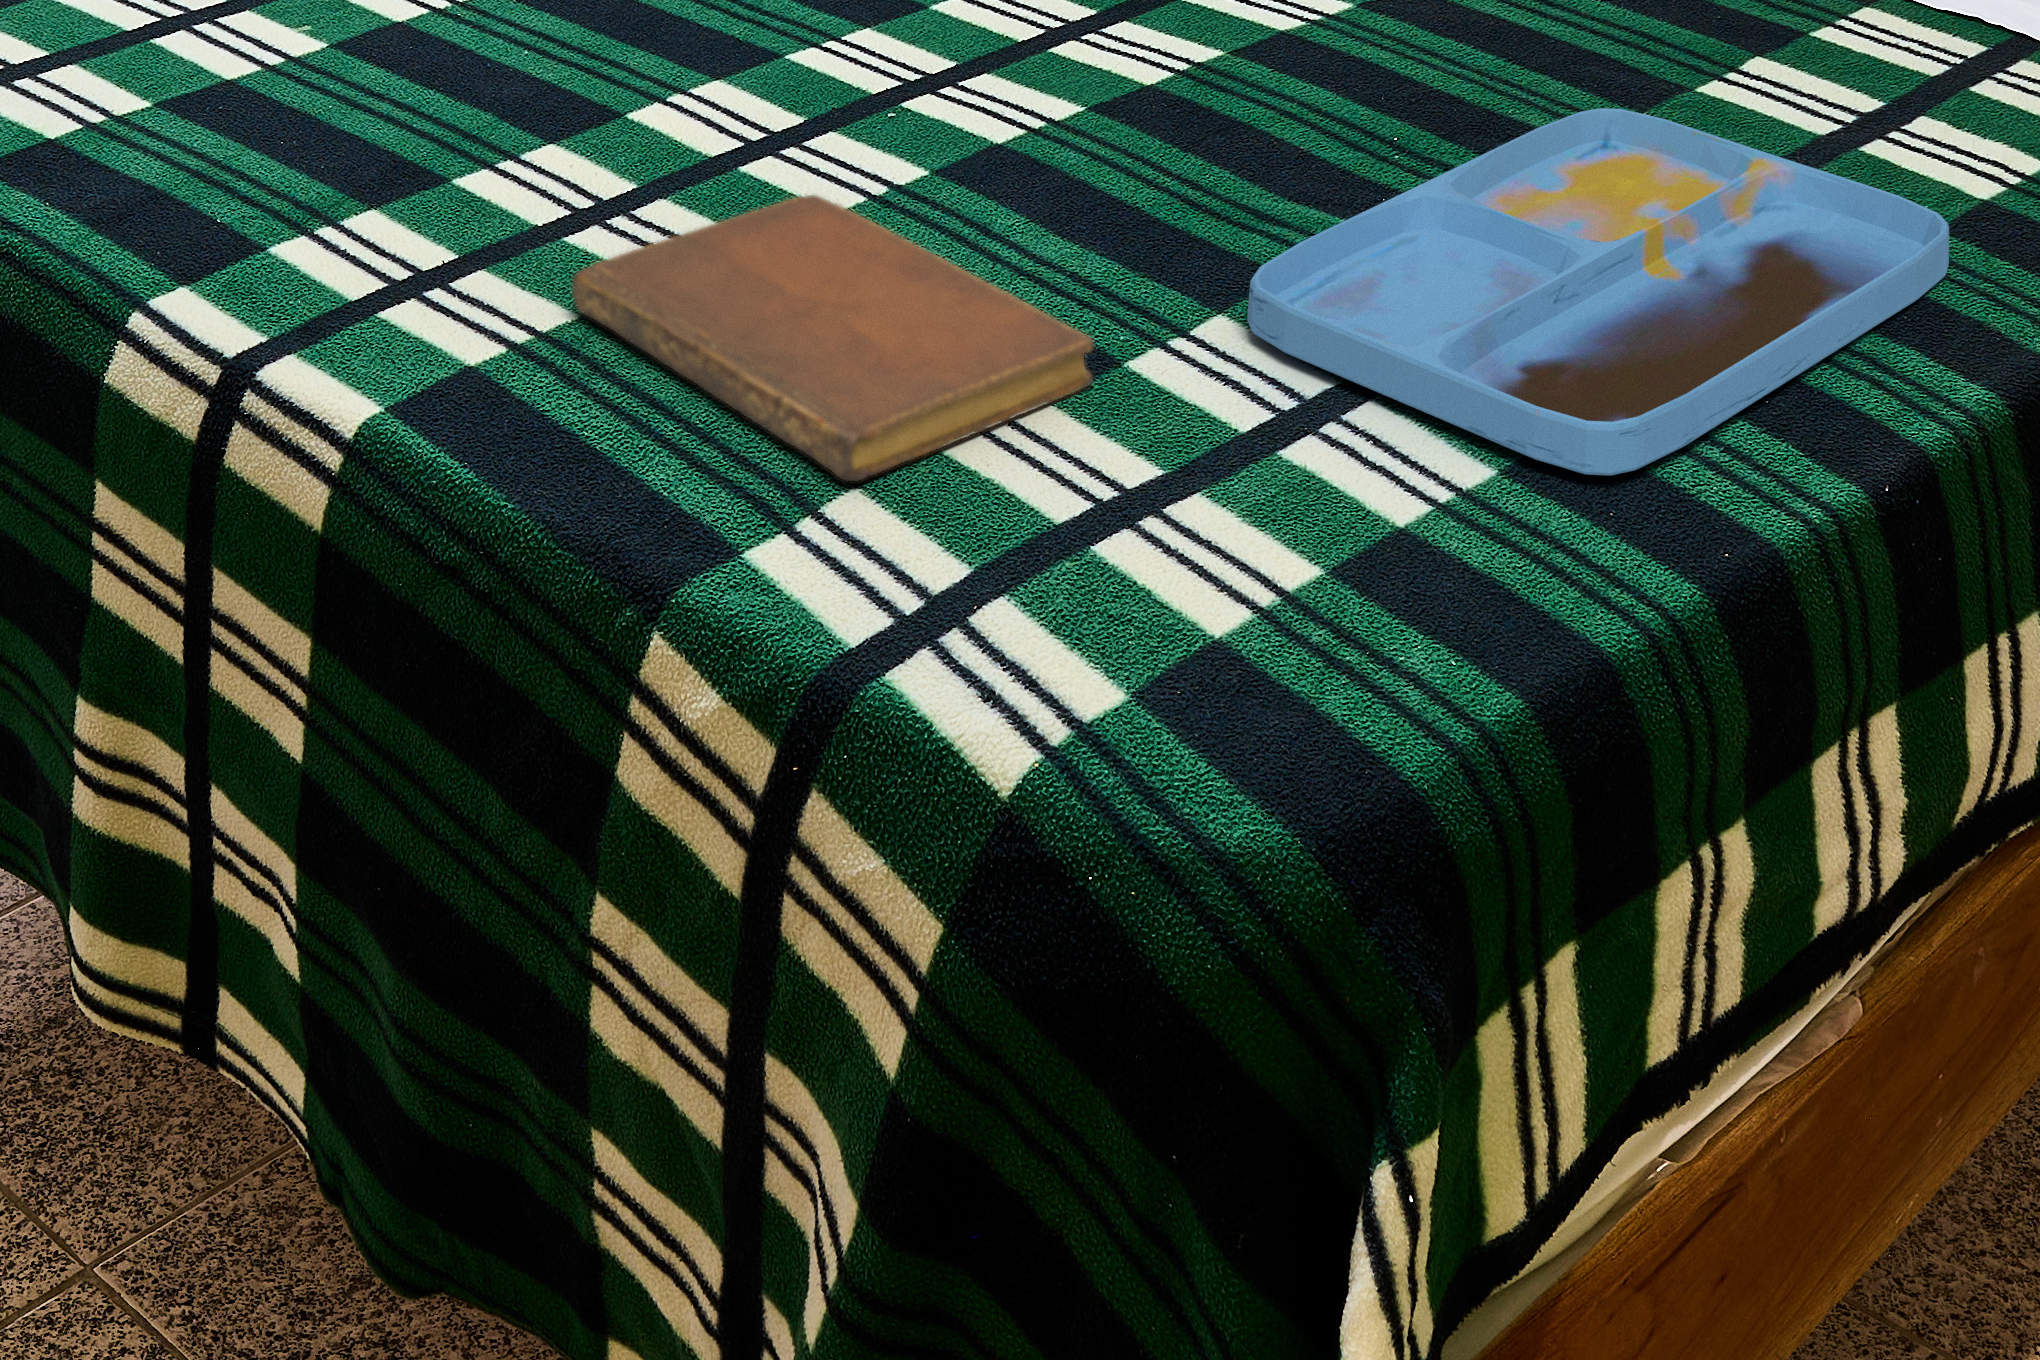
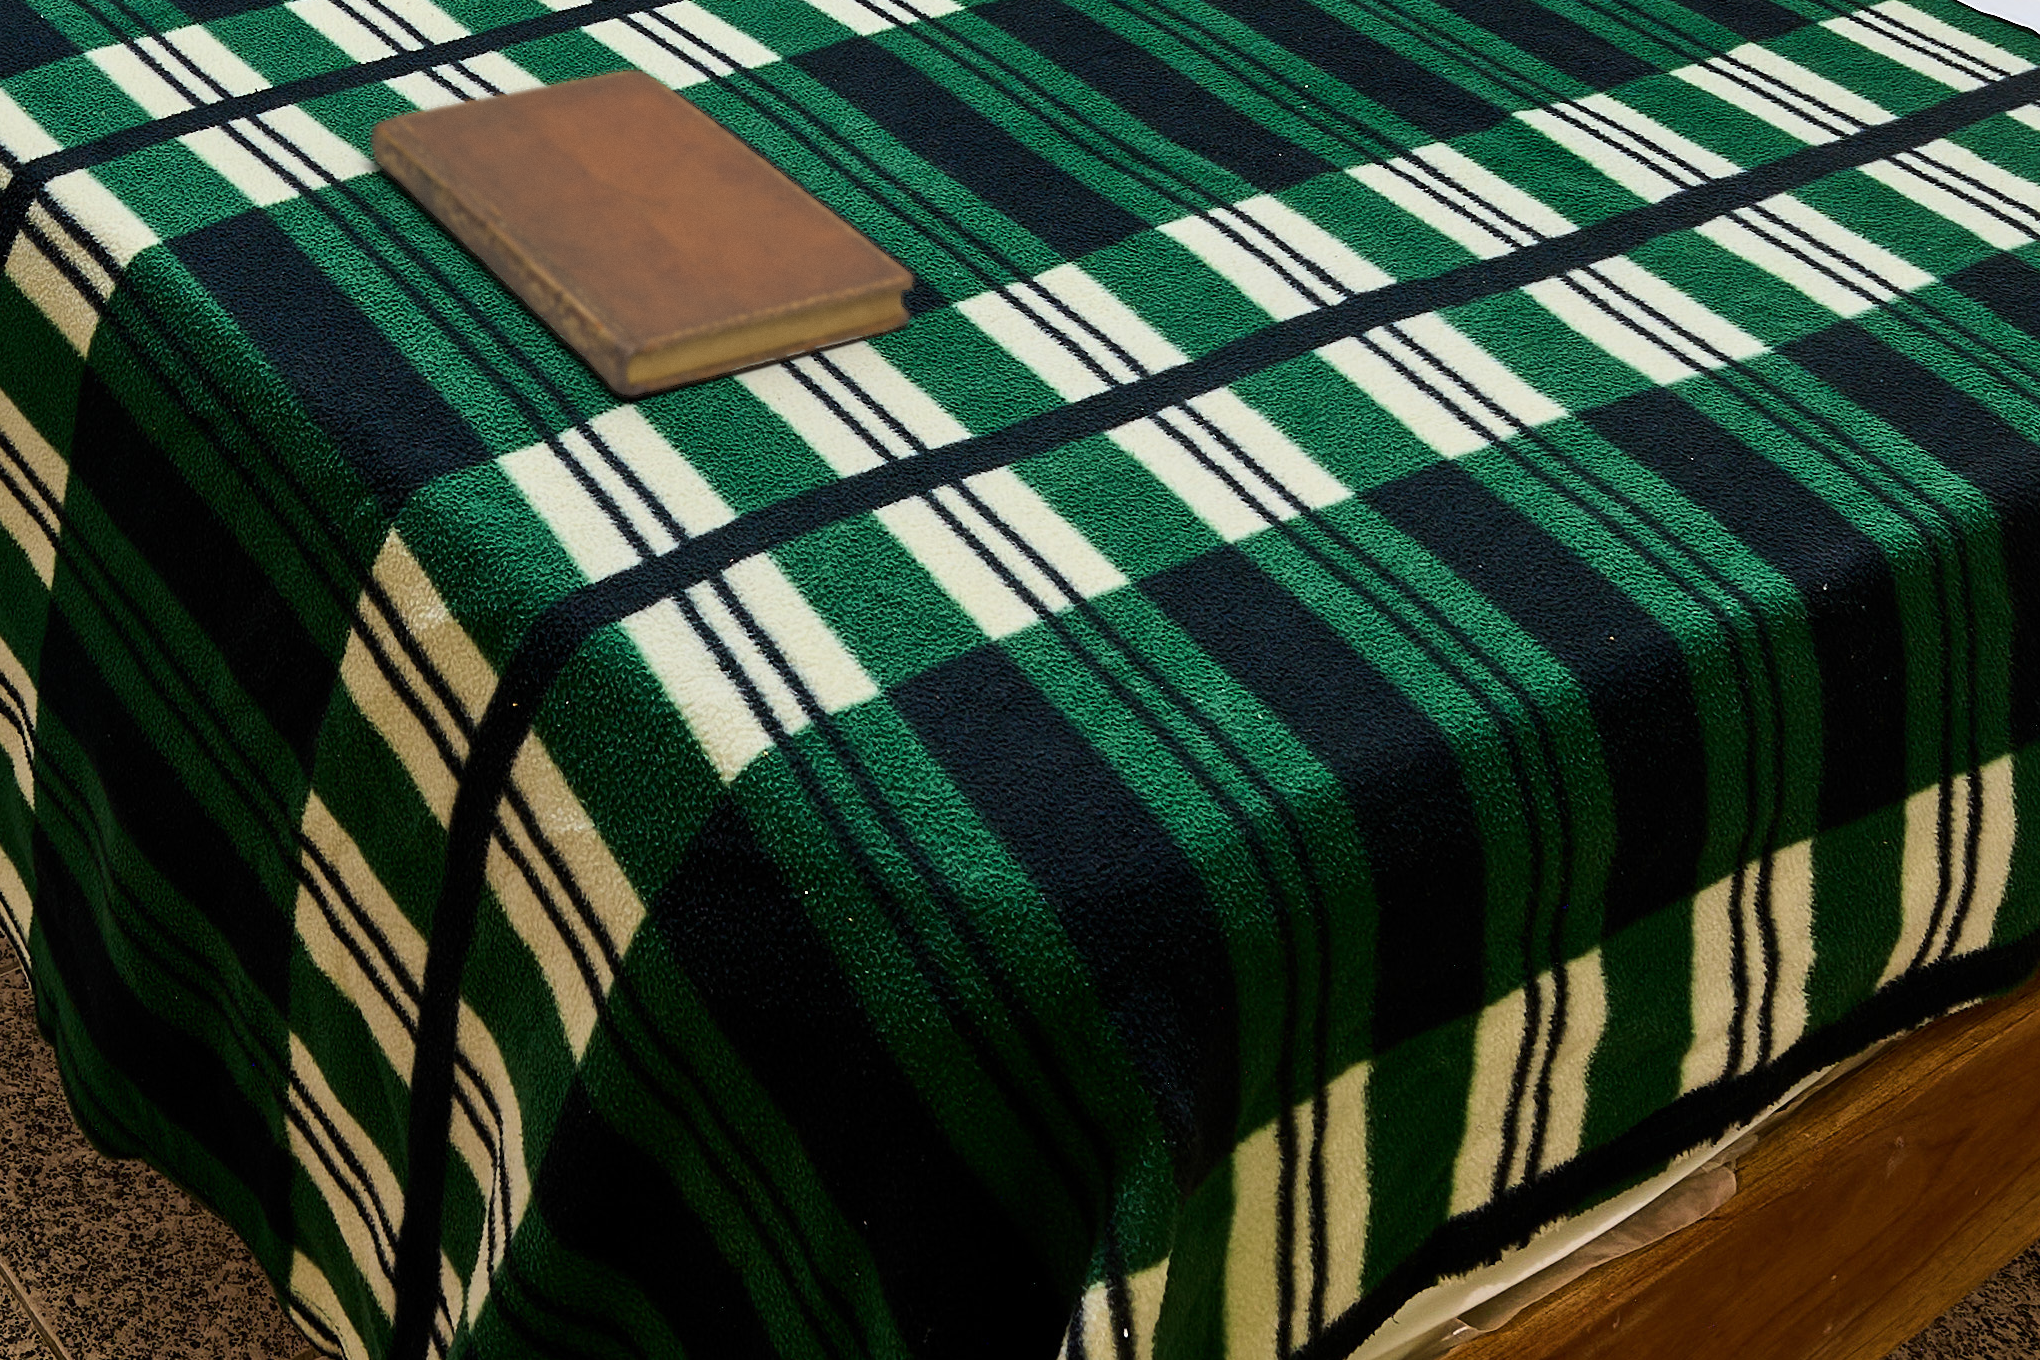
tray: present [1247,108,1949,475] -> none [1094,88,1951,524]

